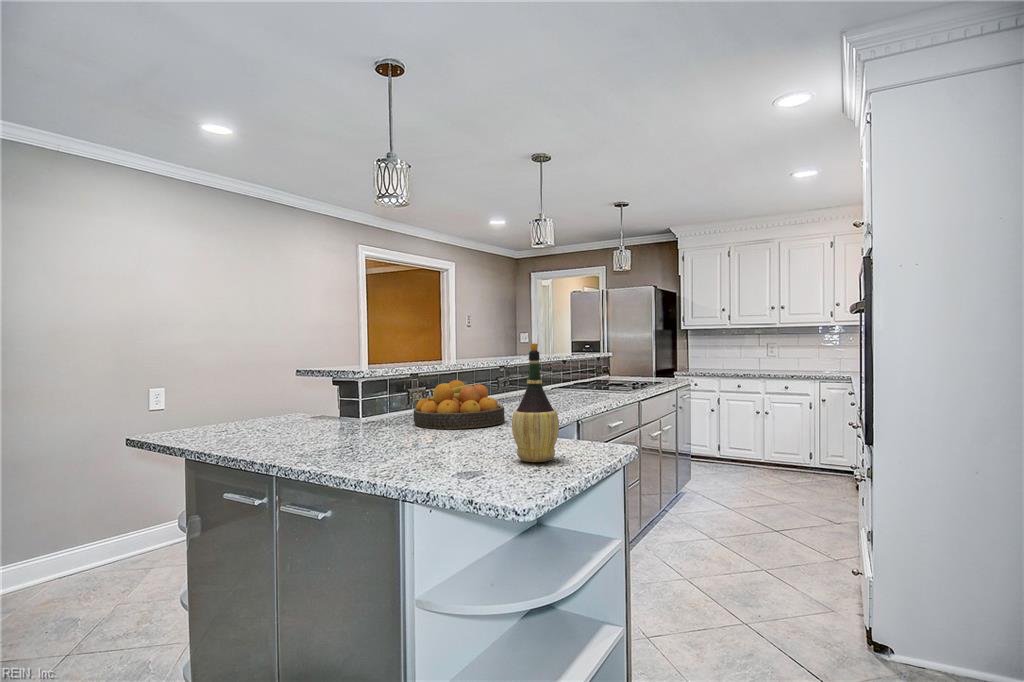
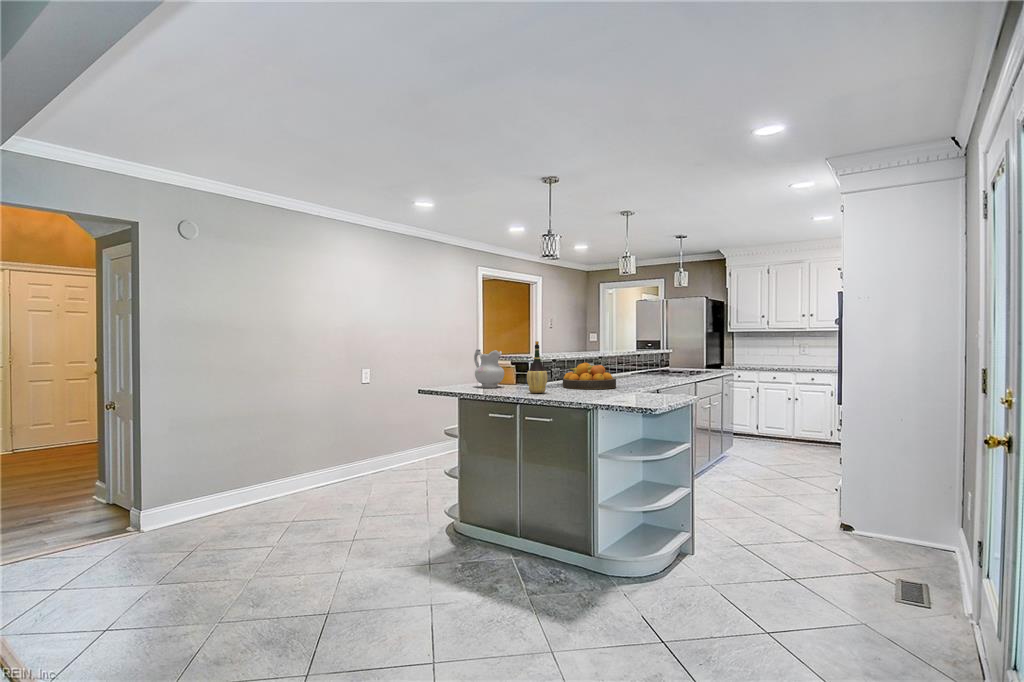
wine bottle: present [512,343,559,462] -> present [527,341,548,393]
ceramic pitcher: none [255,361,311,429] -> present [474,349,504,388]

